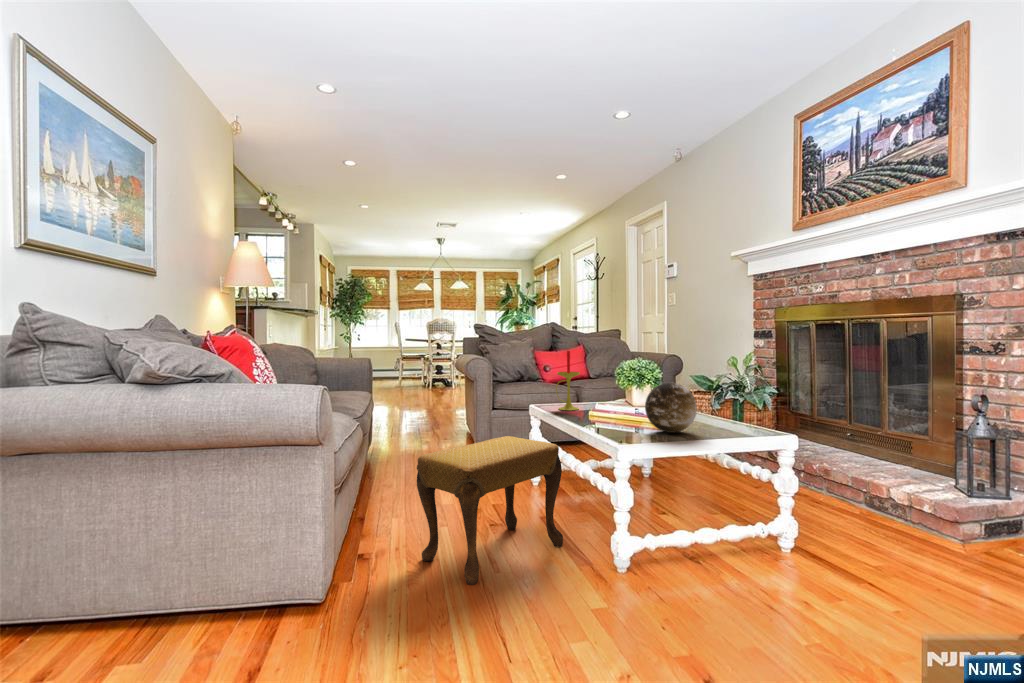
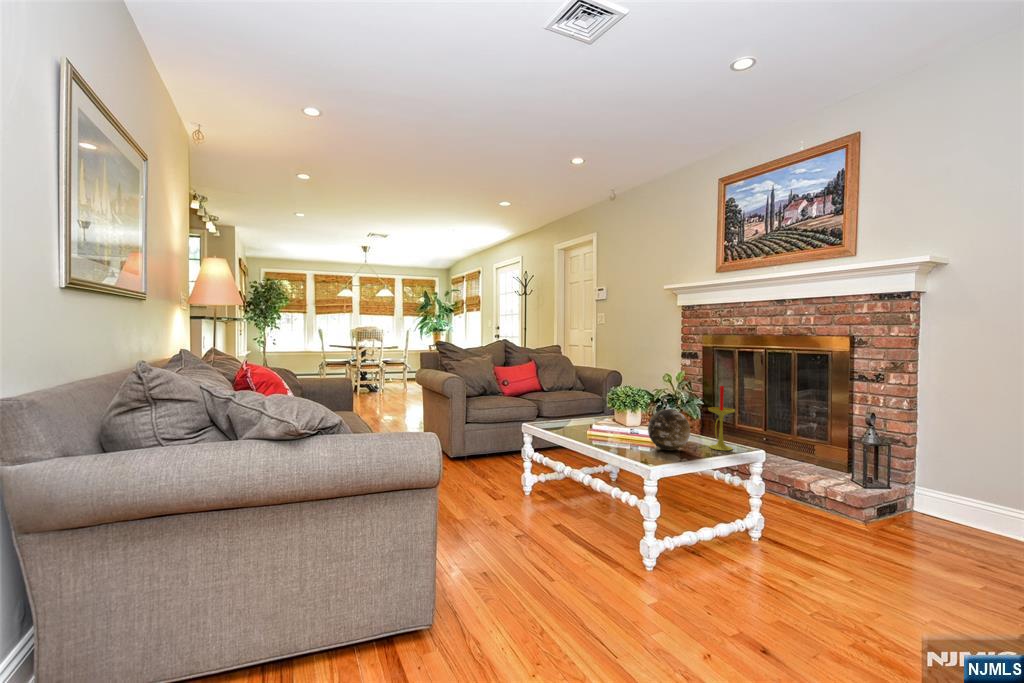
candle: present [556,351,580,411] -> present [708,386,735,451]
footstool: present [417,436,563,585] -> none [477,457,590,594]

